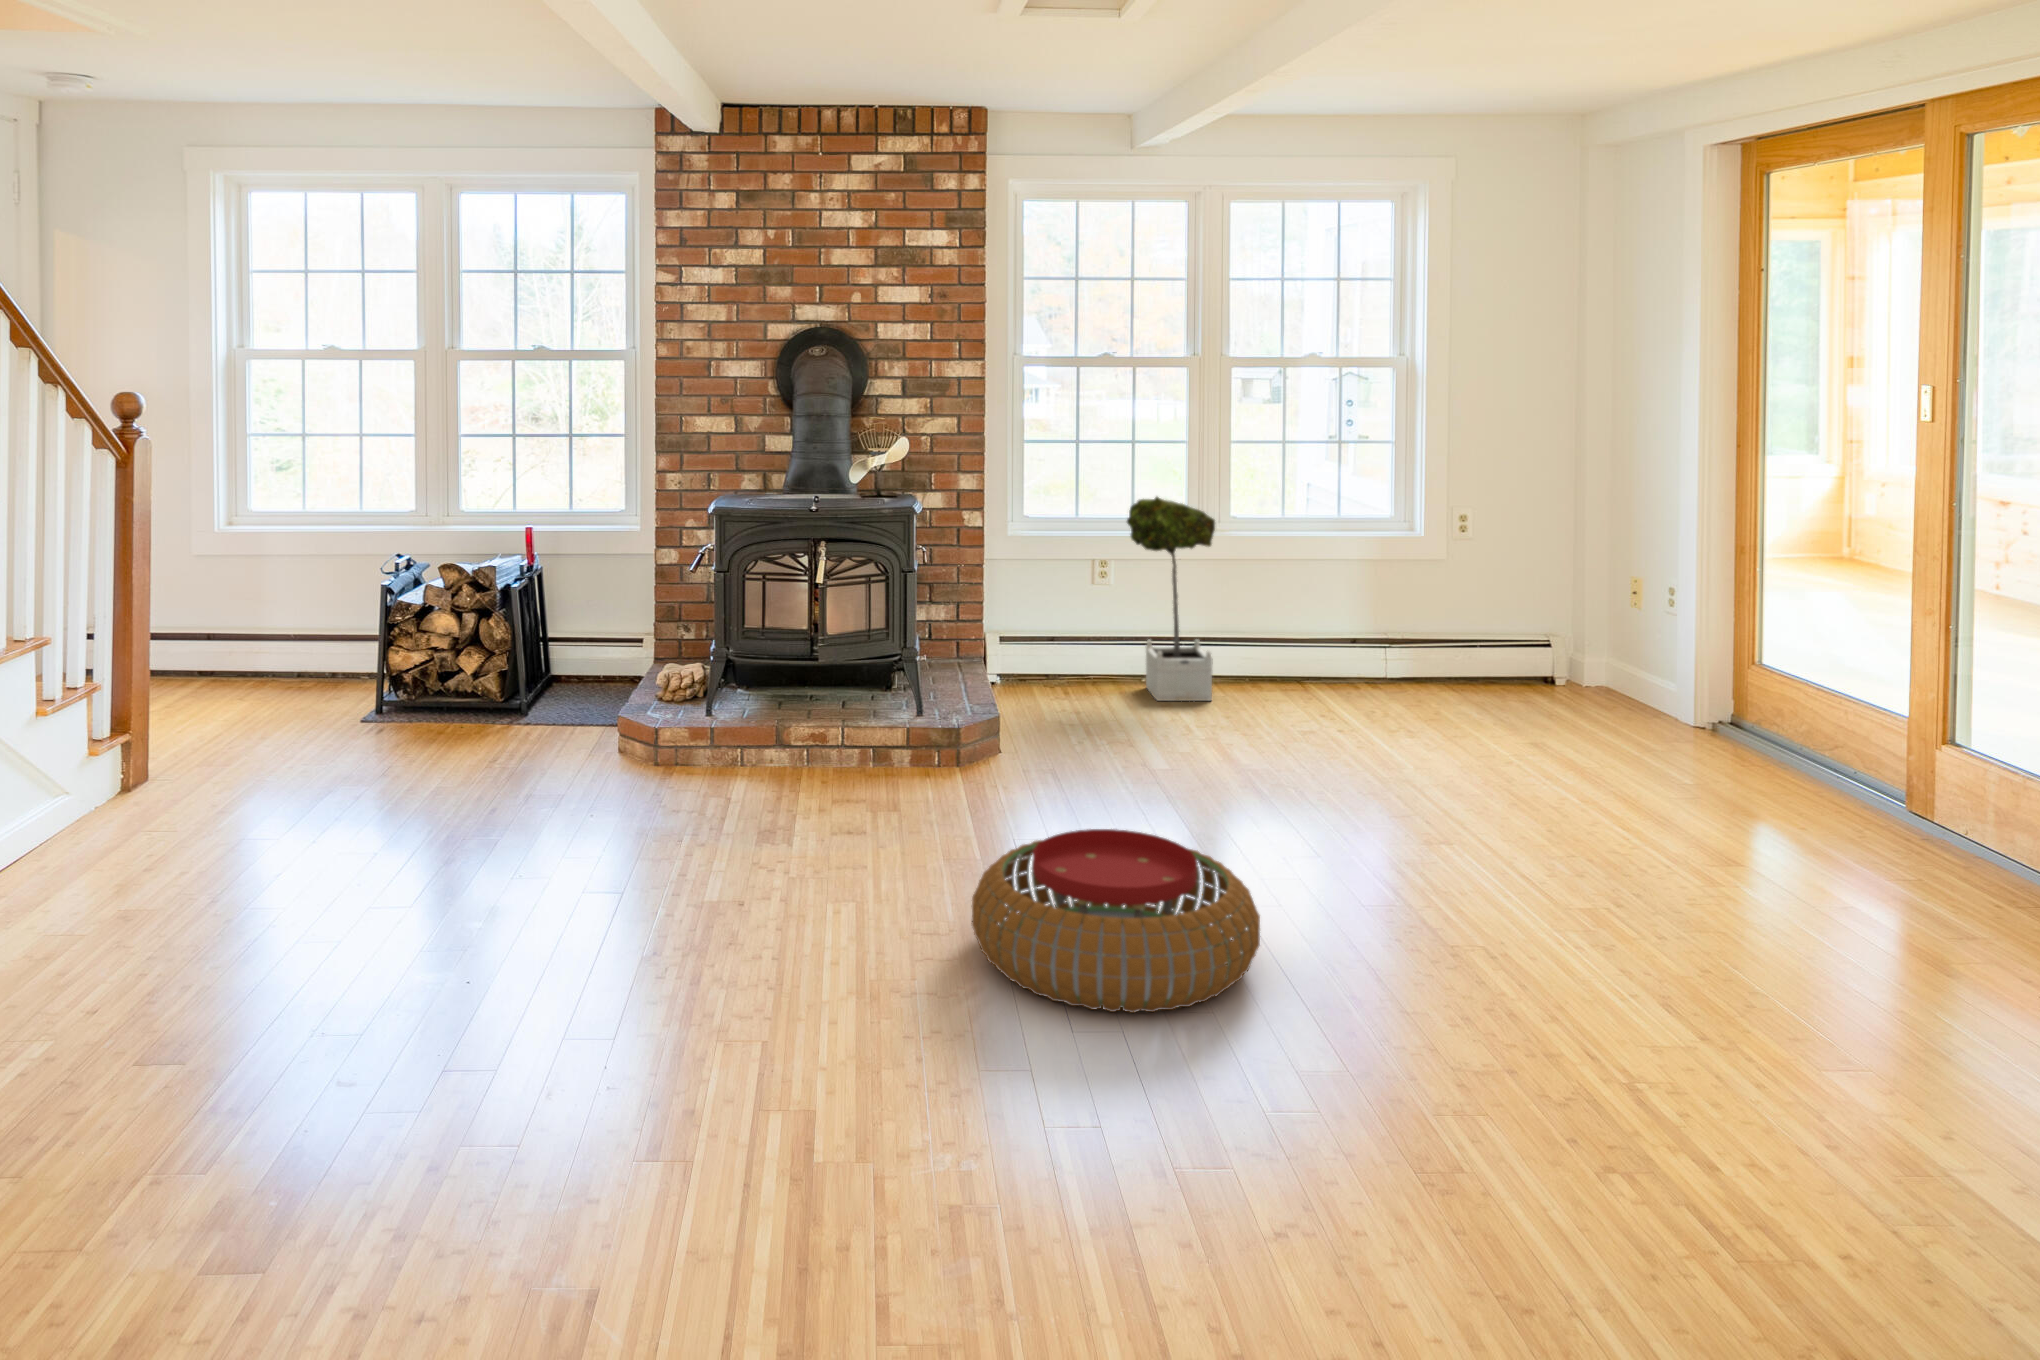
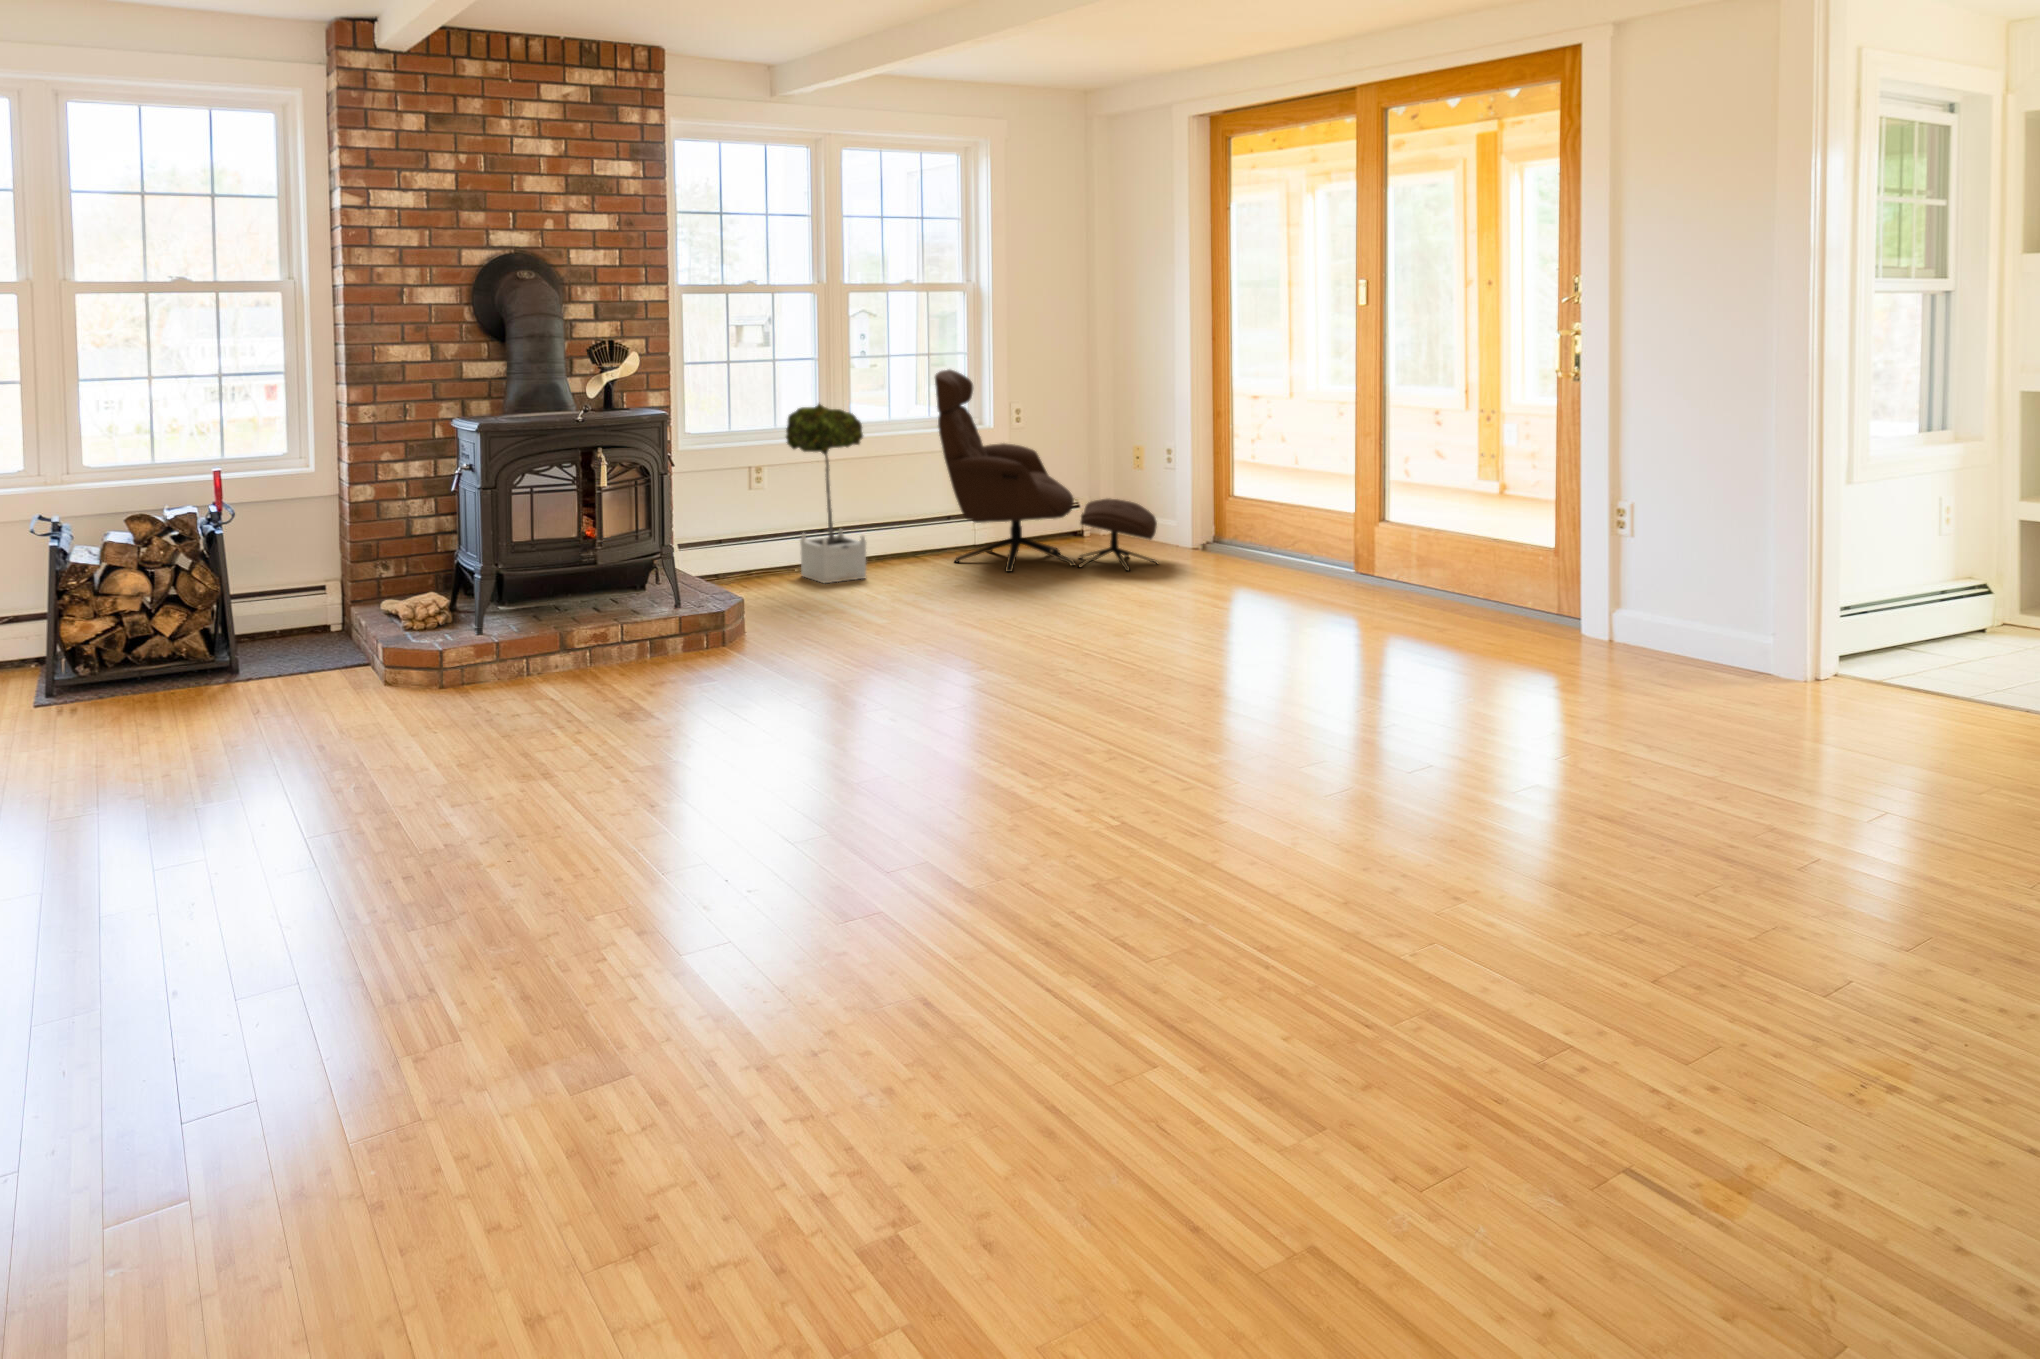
lounge chair: none [1317,462,1613,739] -> present [935,370,1158,572]
pouf: present [971,829,1260,1013] -> none [934,641,1177,775]

